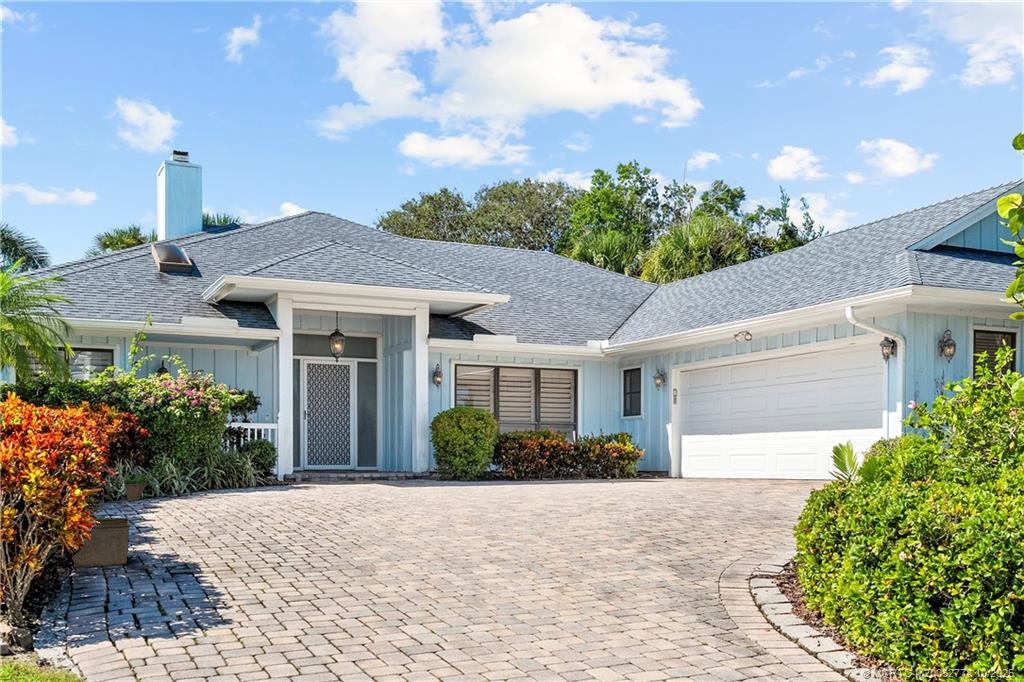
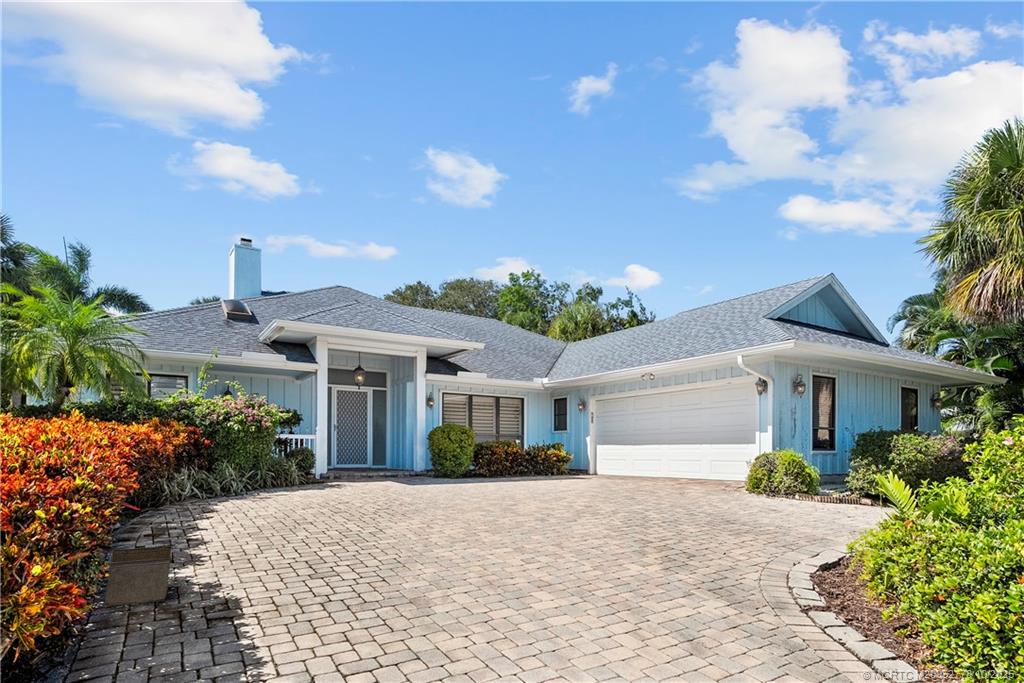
decorative plant: present [115,474,156,500] -> none [174,478,215,501]

